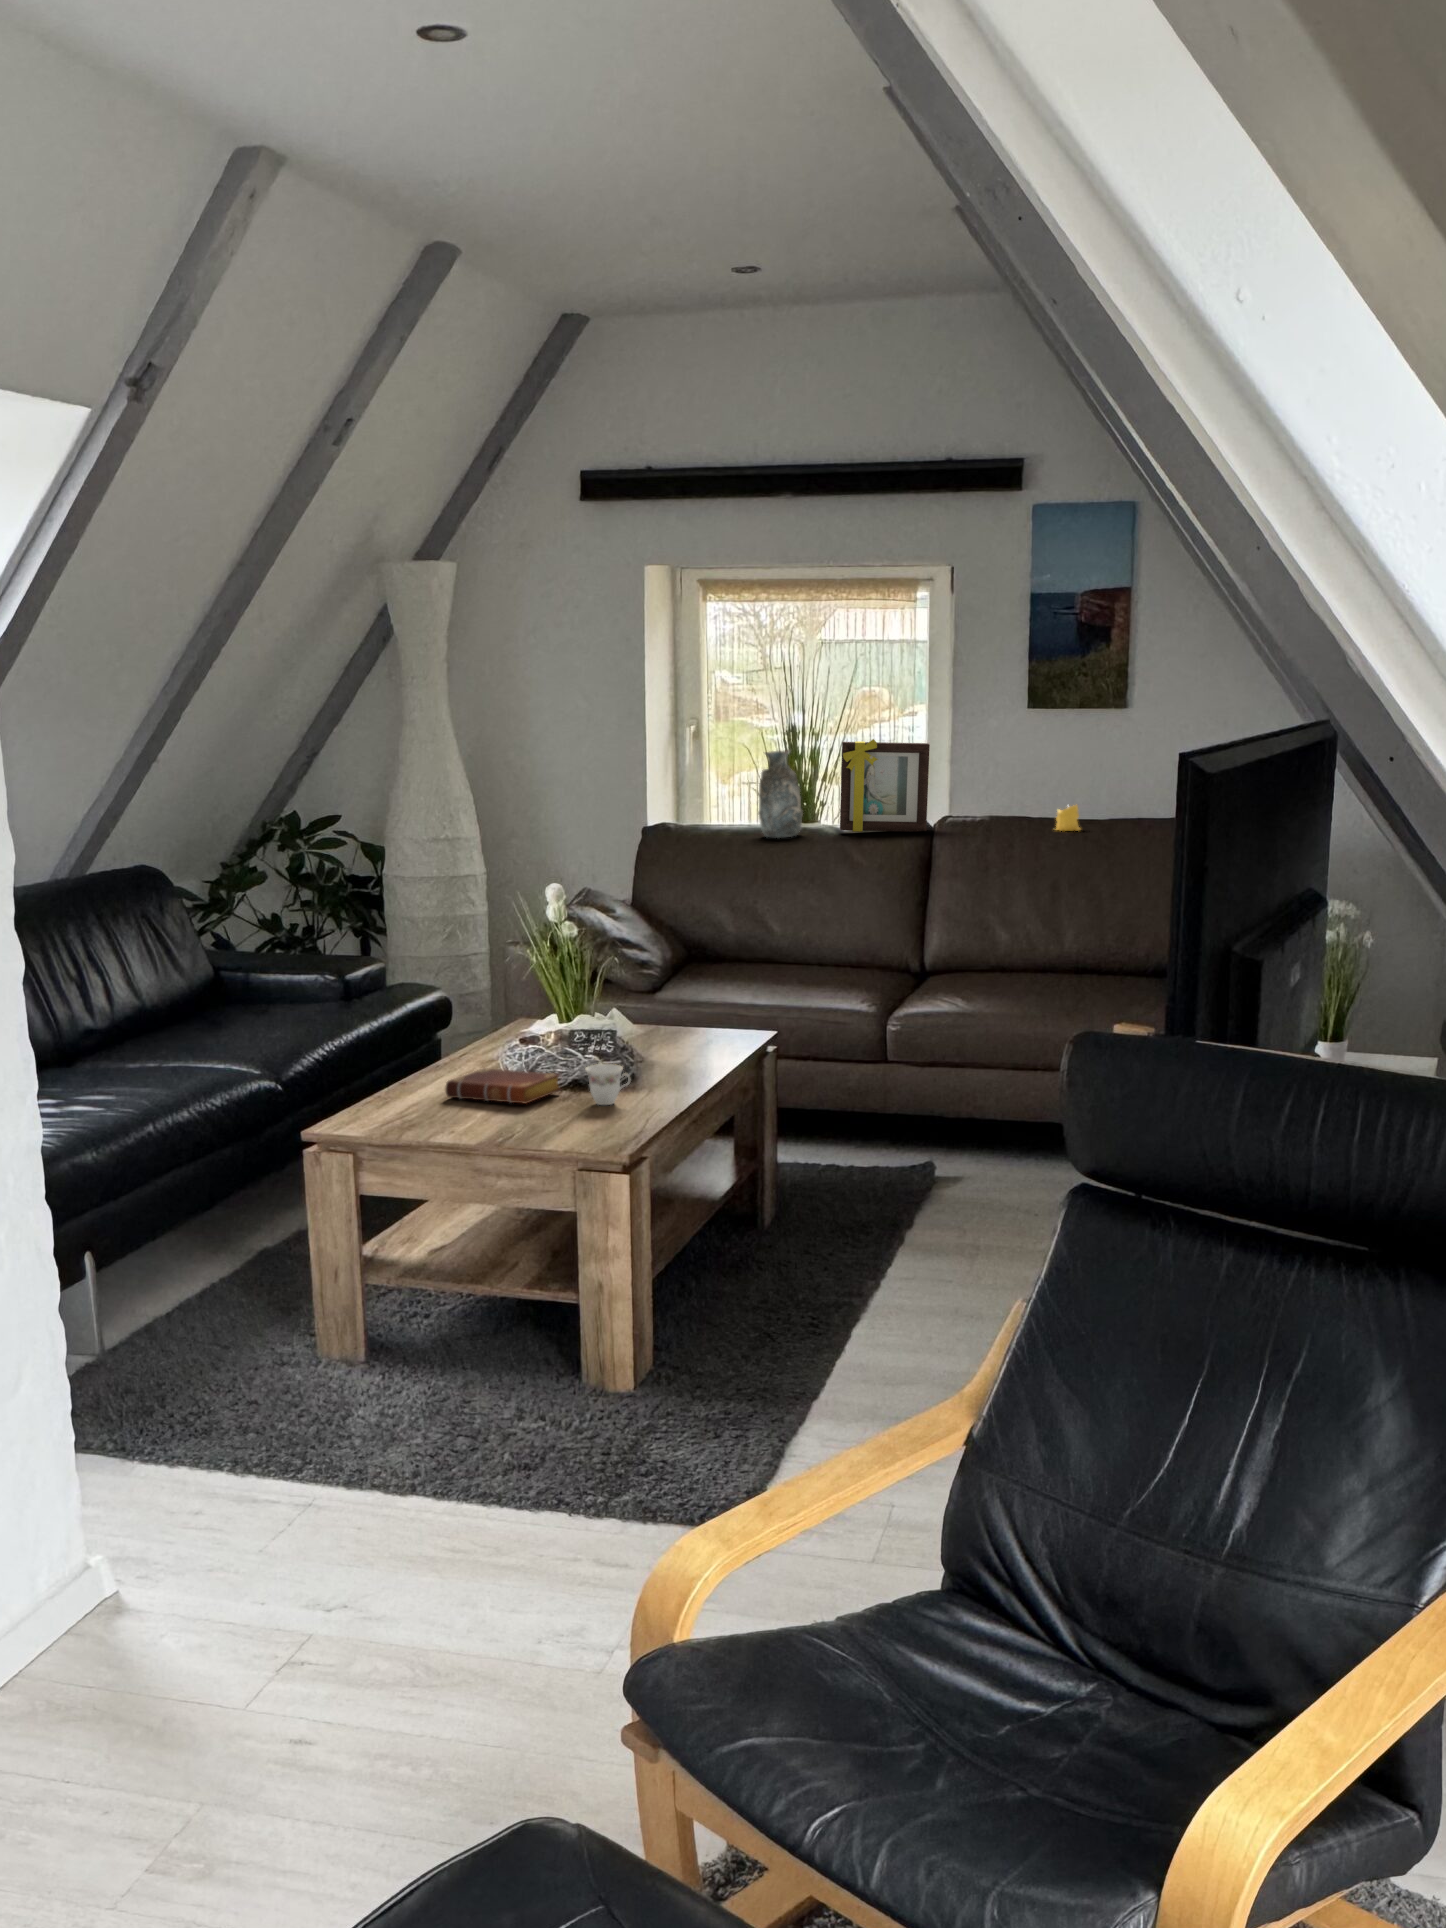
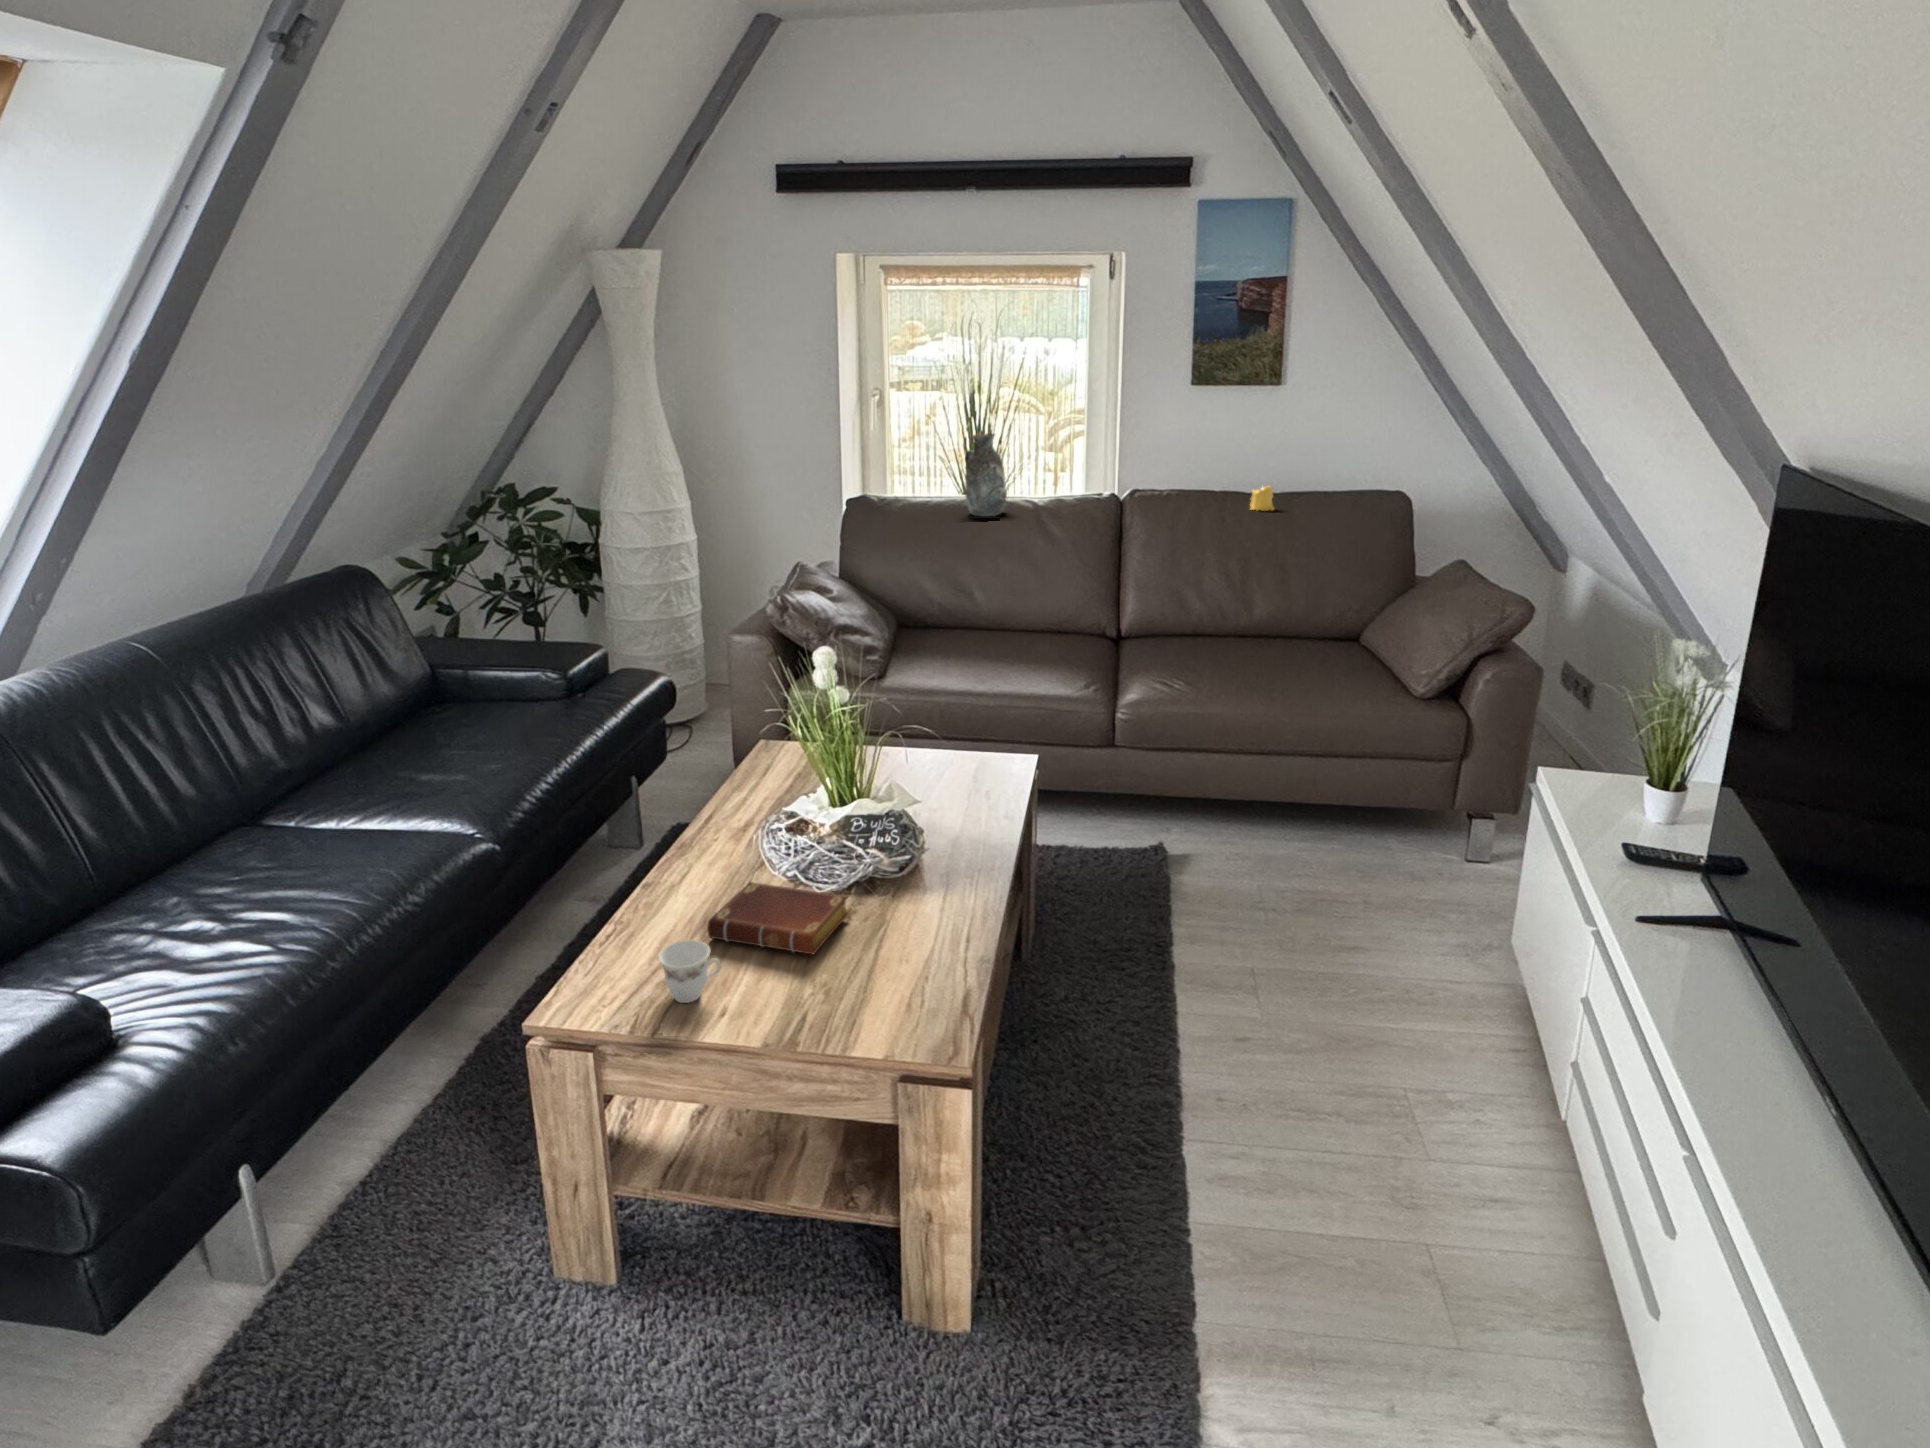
picture frame: present [840,739,930,832] -> none [1041,423,1127,509]
teacup: present [586,1064,630,1105] -> present [658,940,721,1003]

